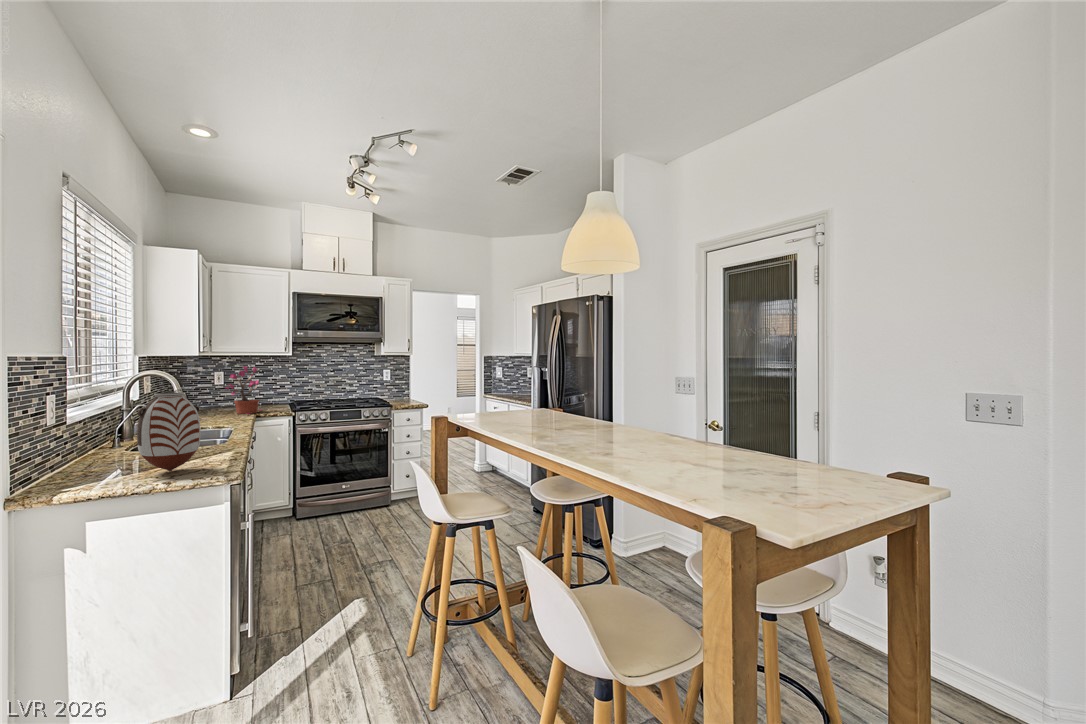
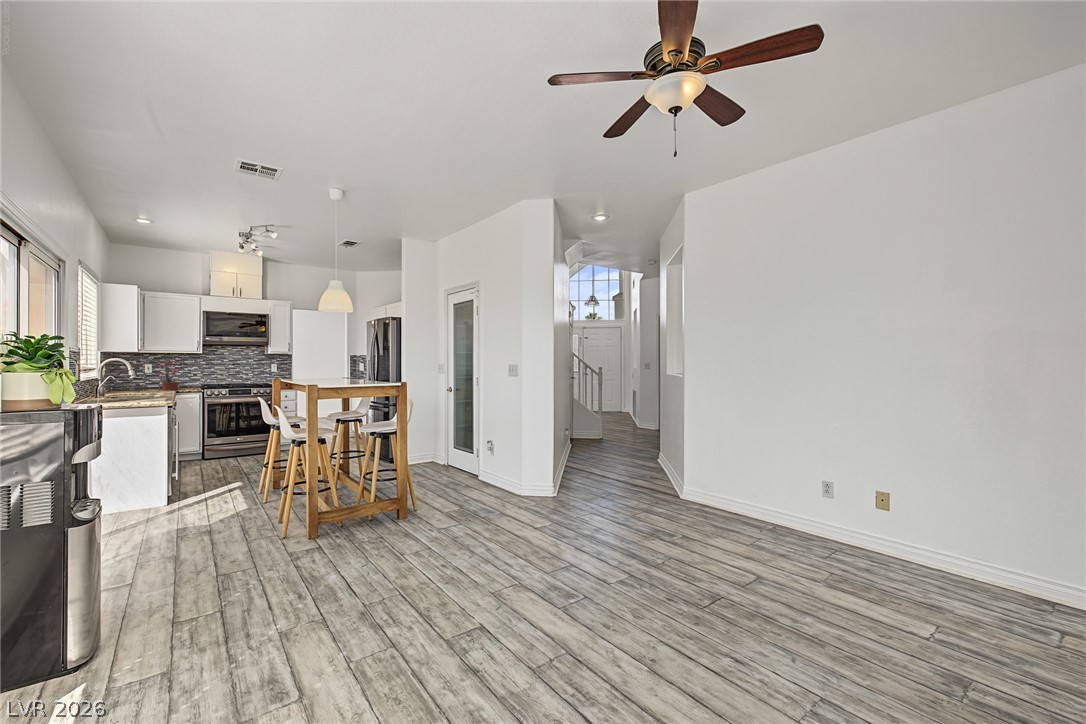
vase: present [137,392,201,471] -> none [122,368,154,405]

